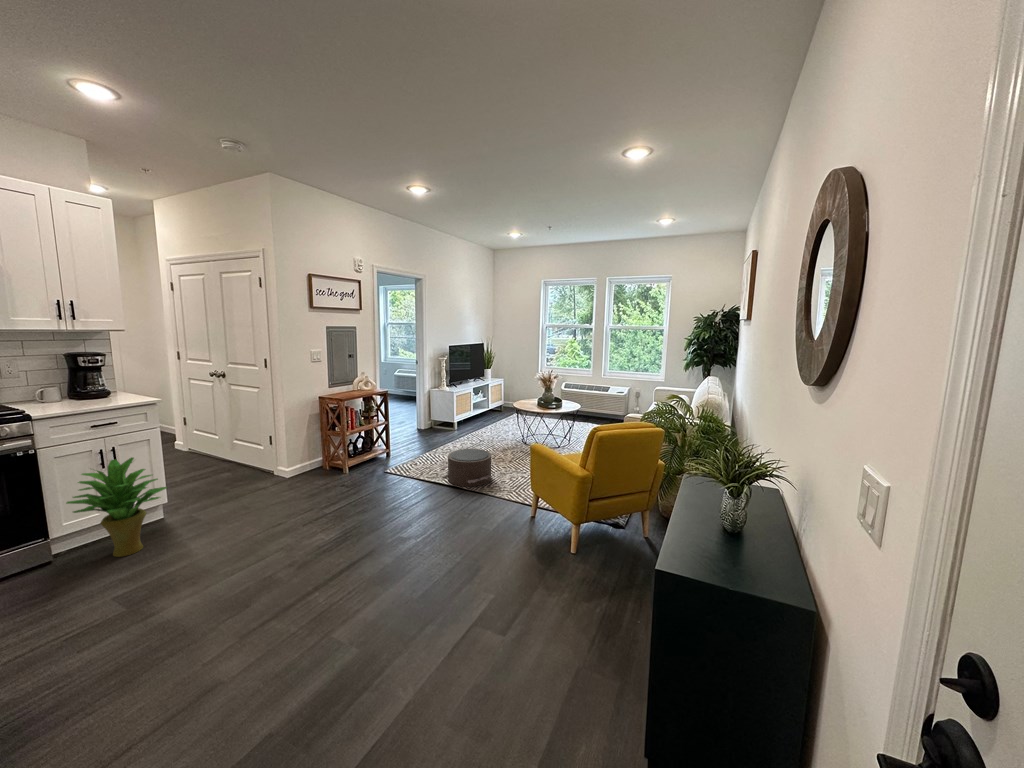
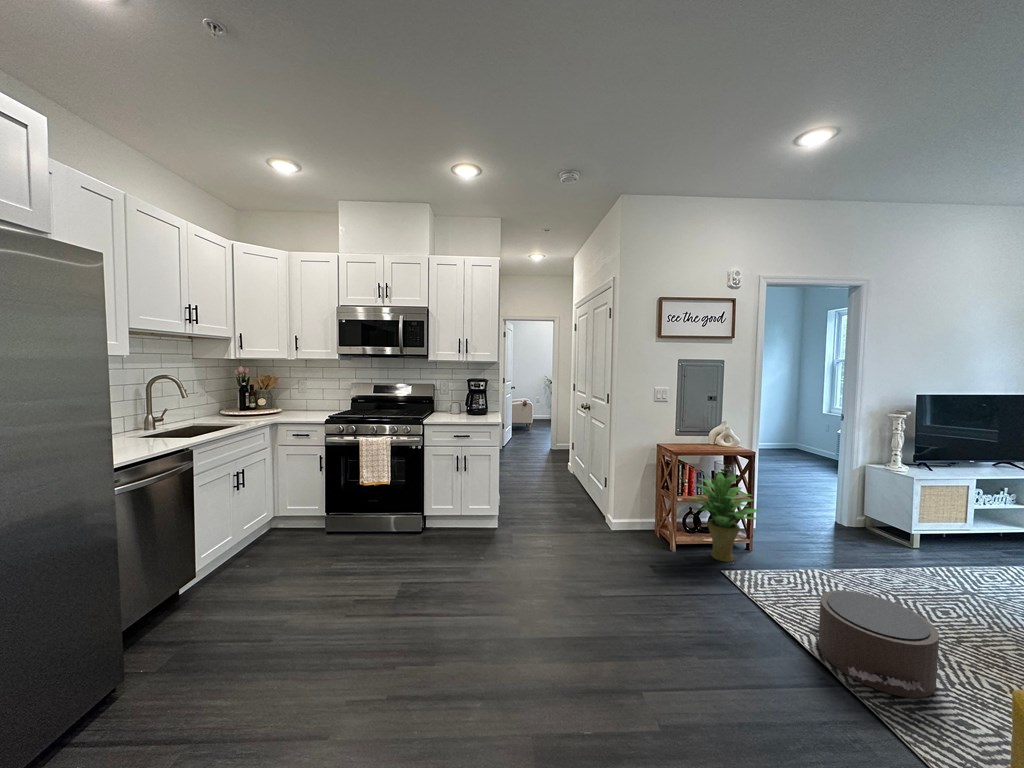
potted plant: present [66,457,167,557] -> present [692,473,759,562]

